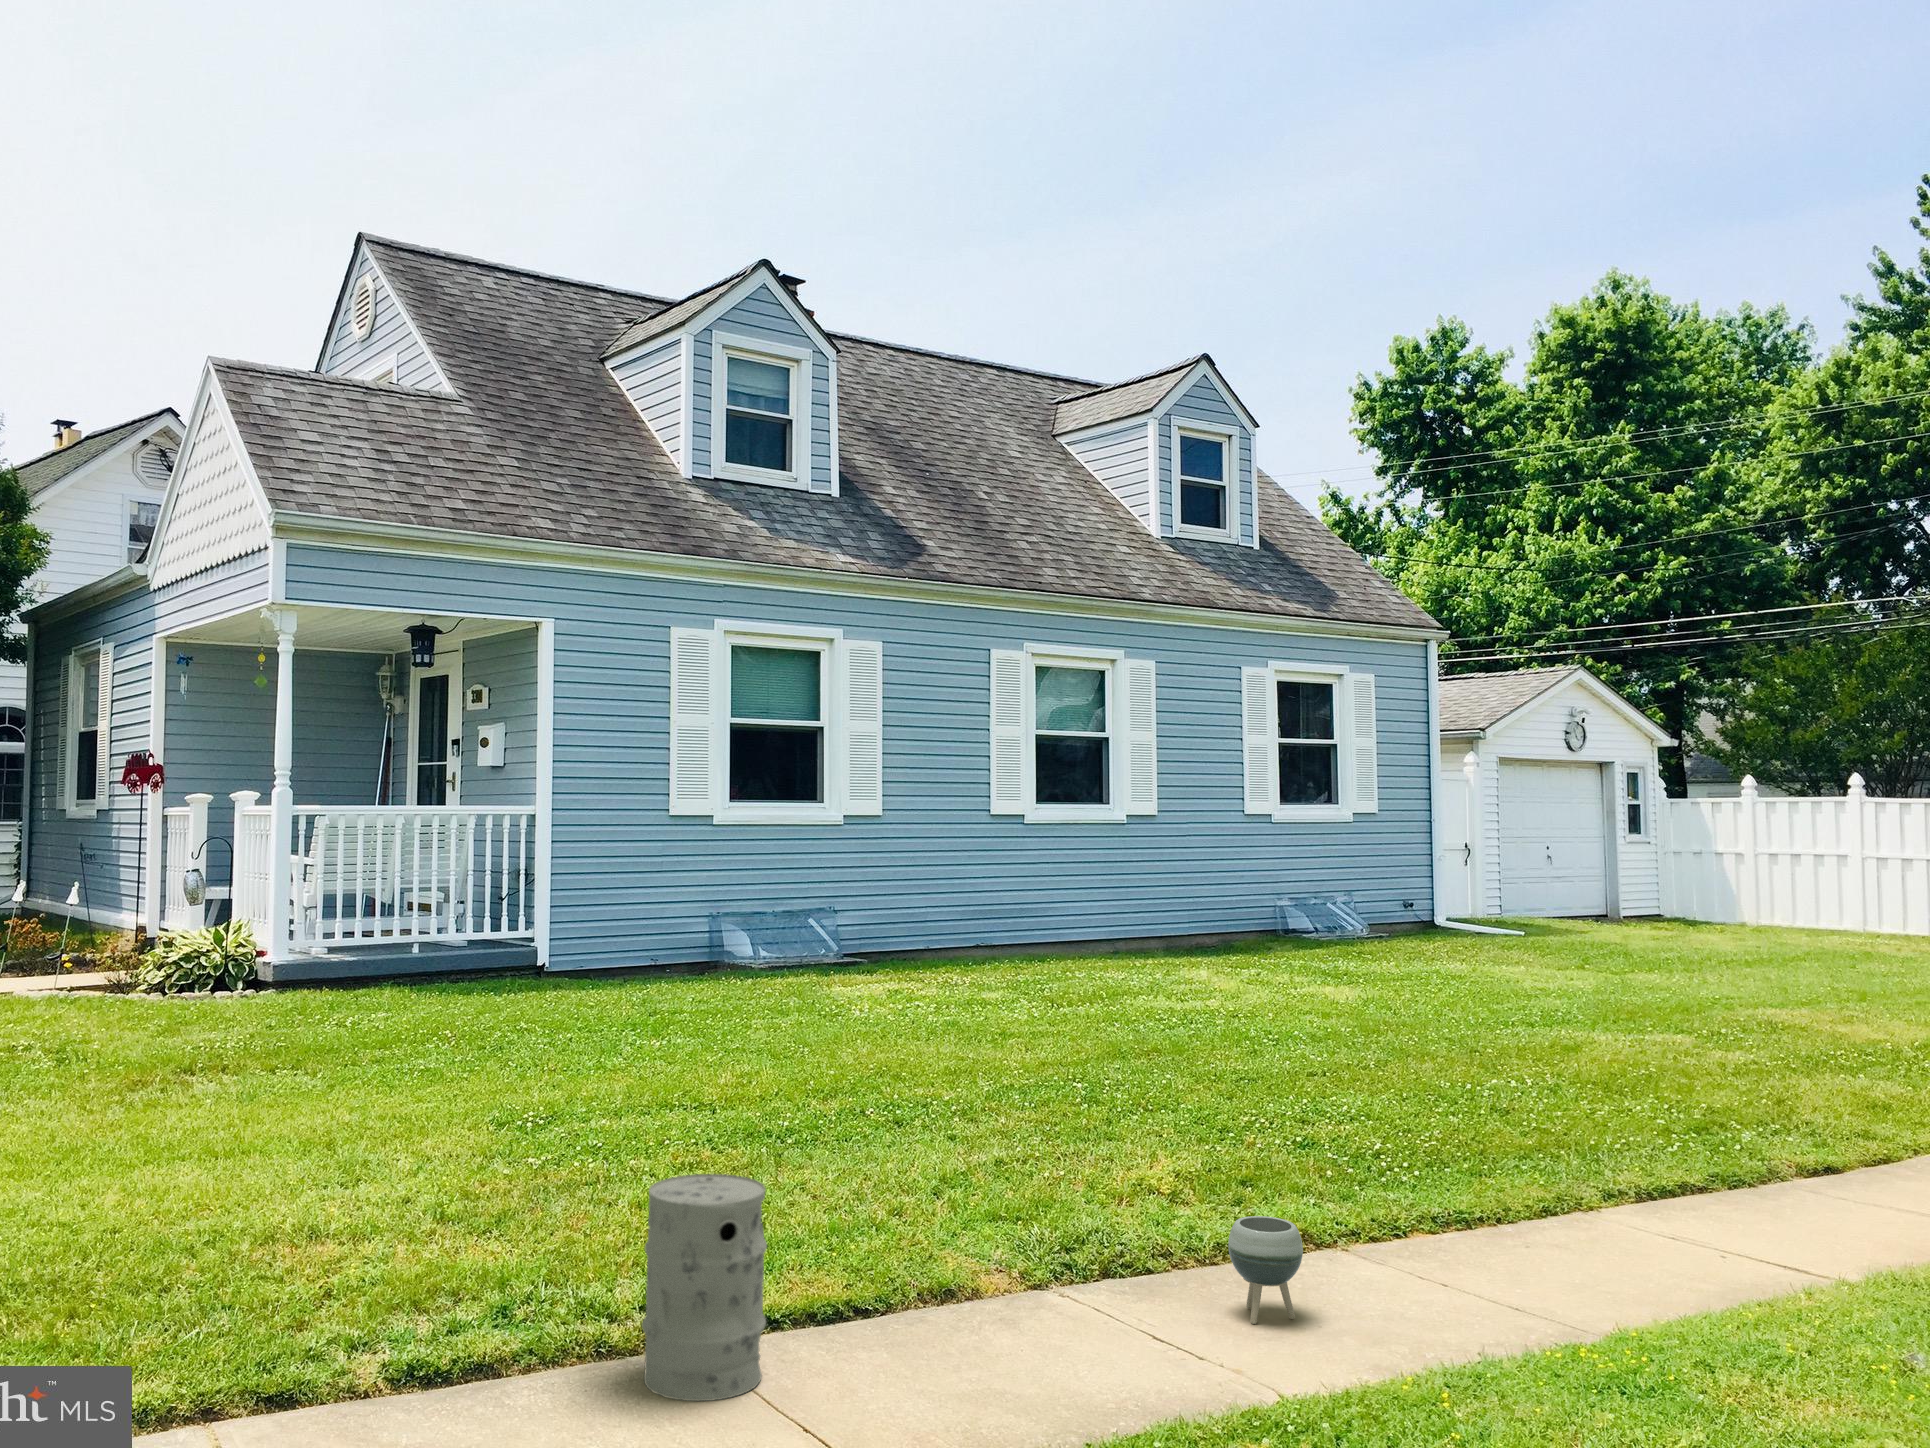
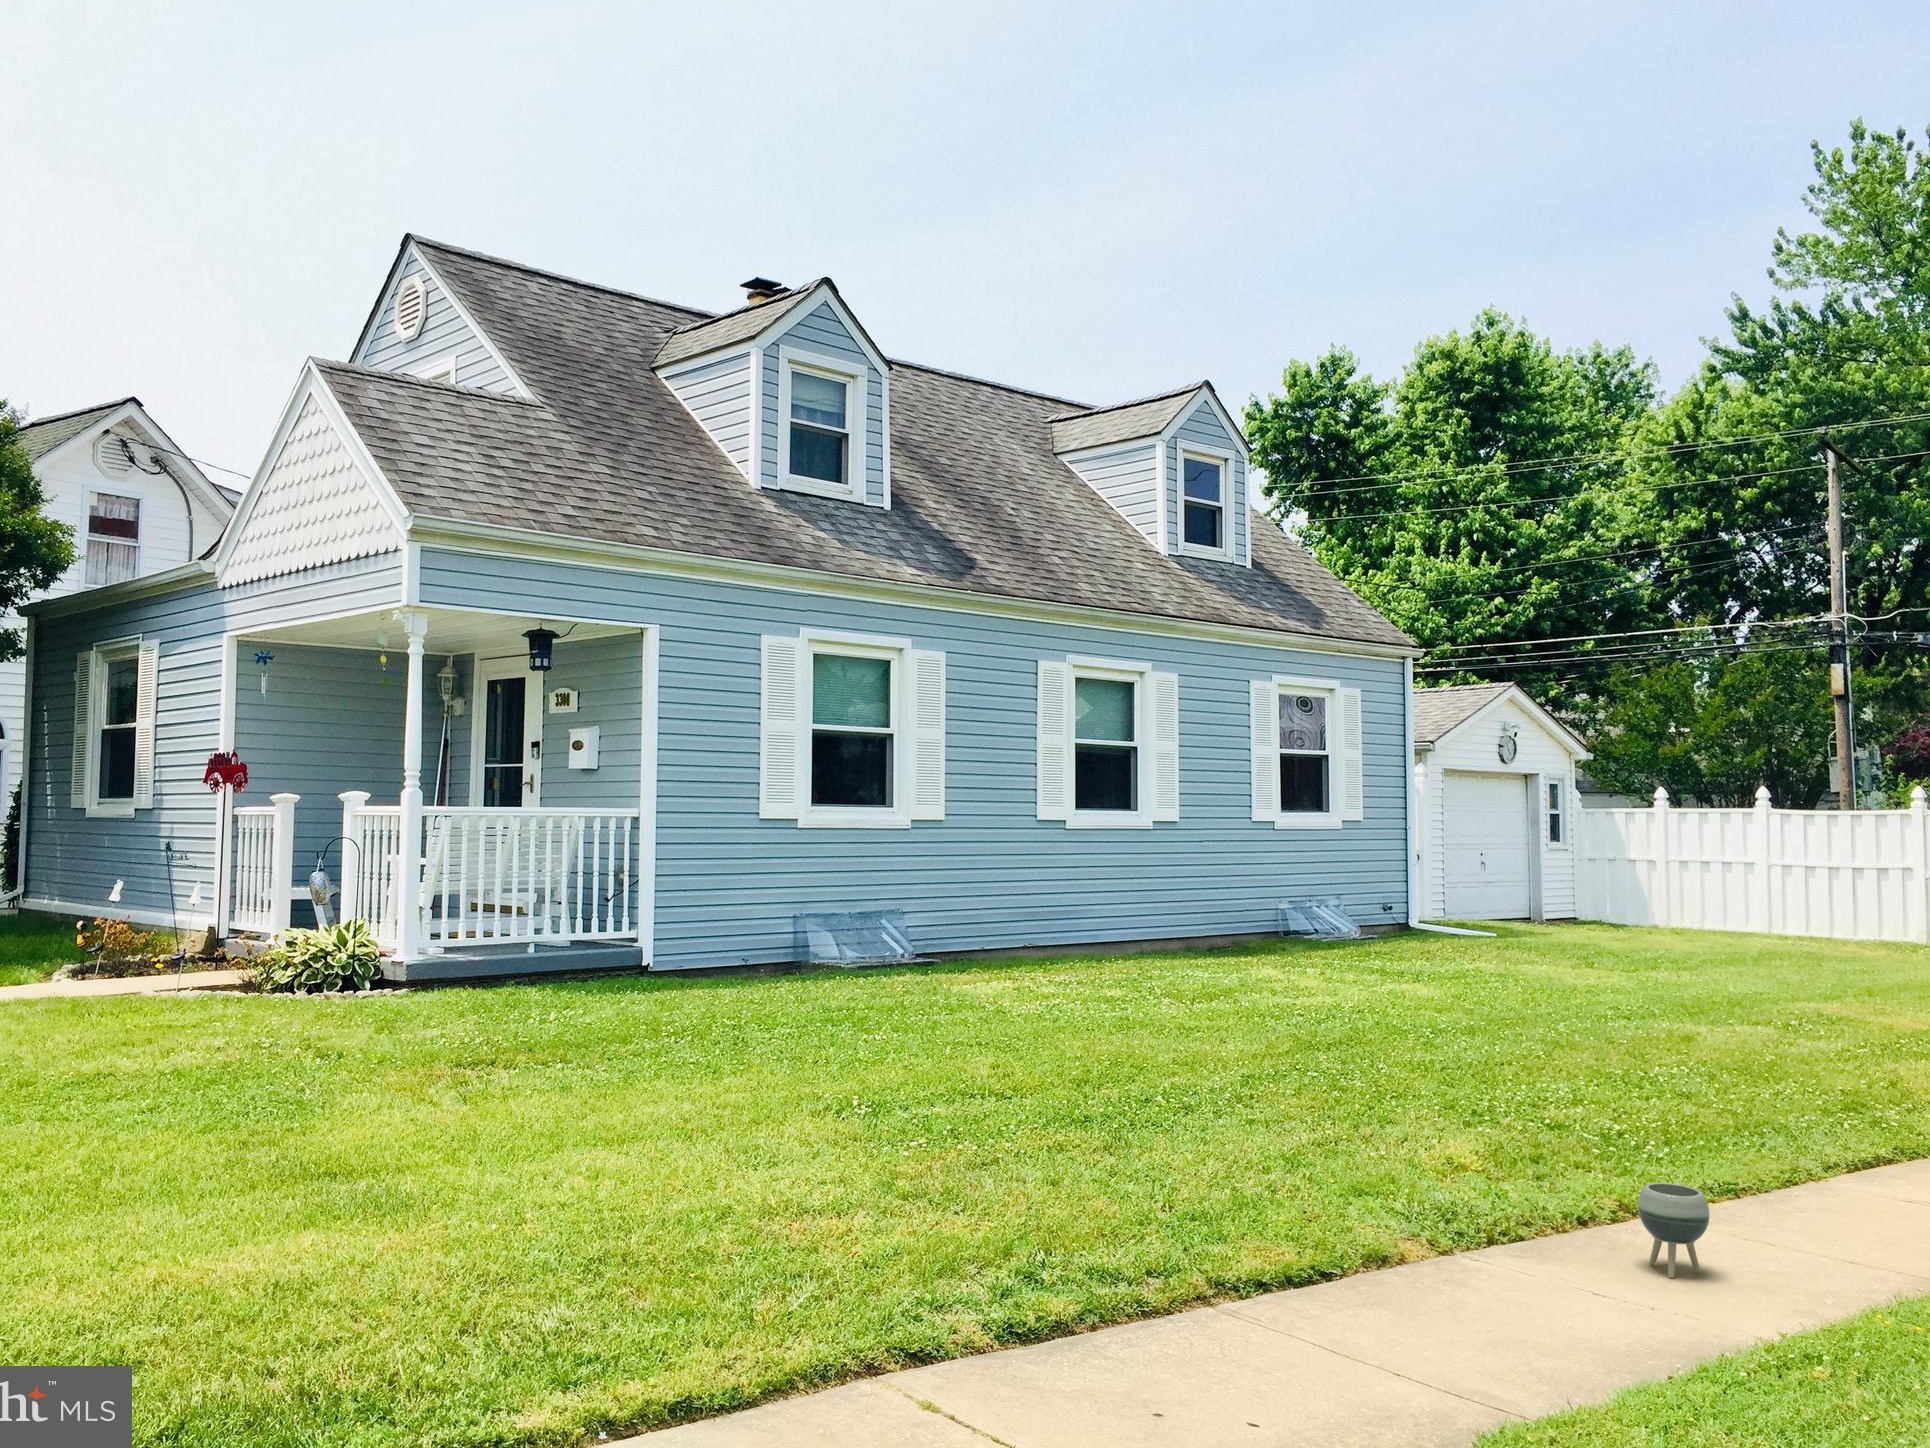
trash can: present [642,1174,767,1401] -> none [1222,1154,1336,1359]

